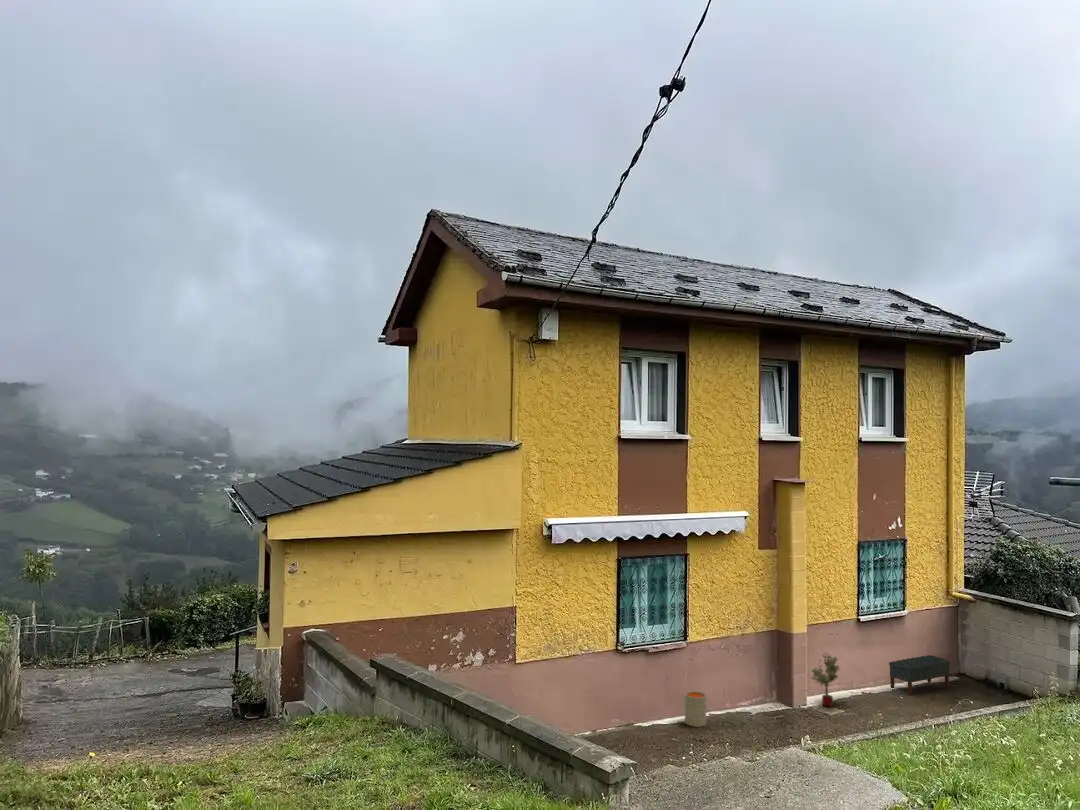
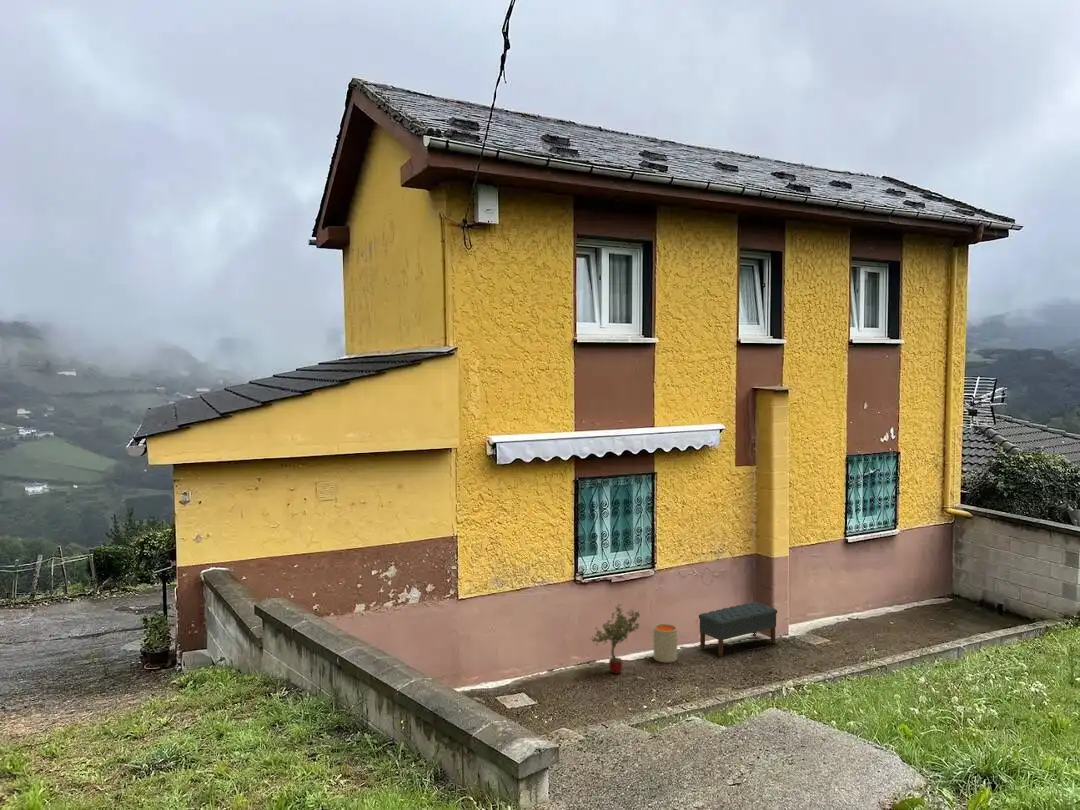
potted tree: present [812,653,839,707] -> present [592,604,640,674]
bench: present [889,655,950,696] -> present [699,602,777,657]

